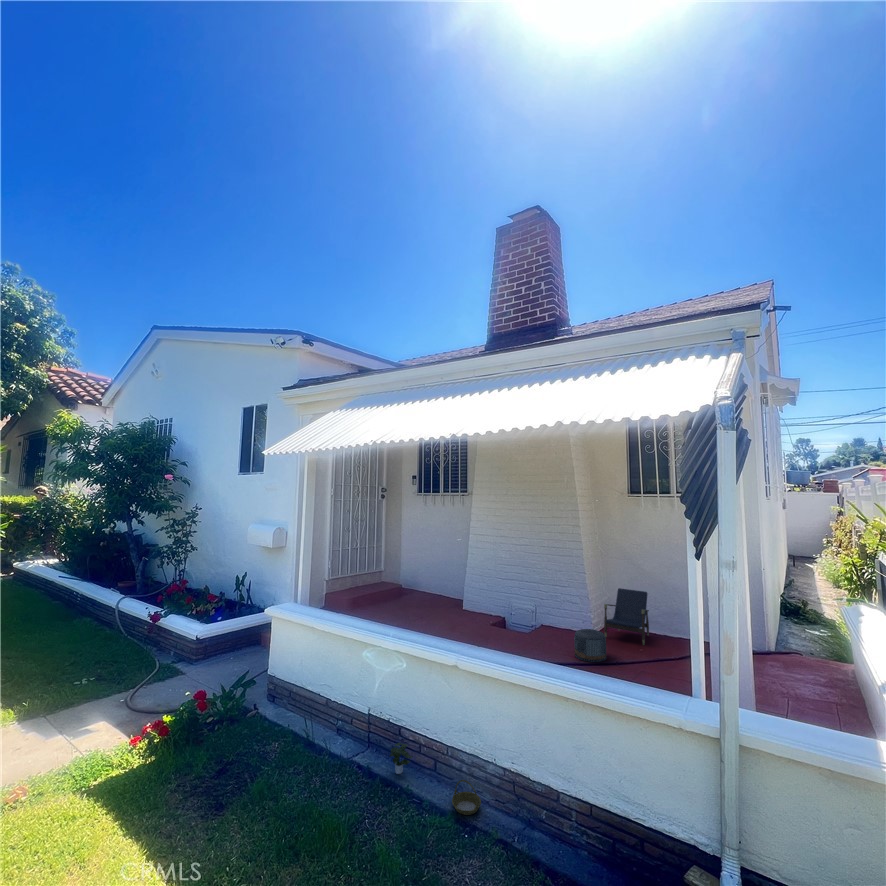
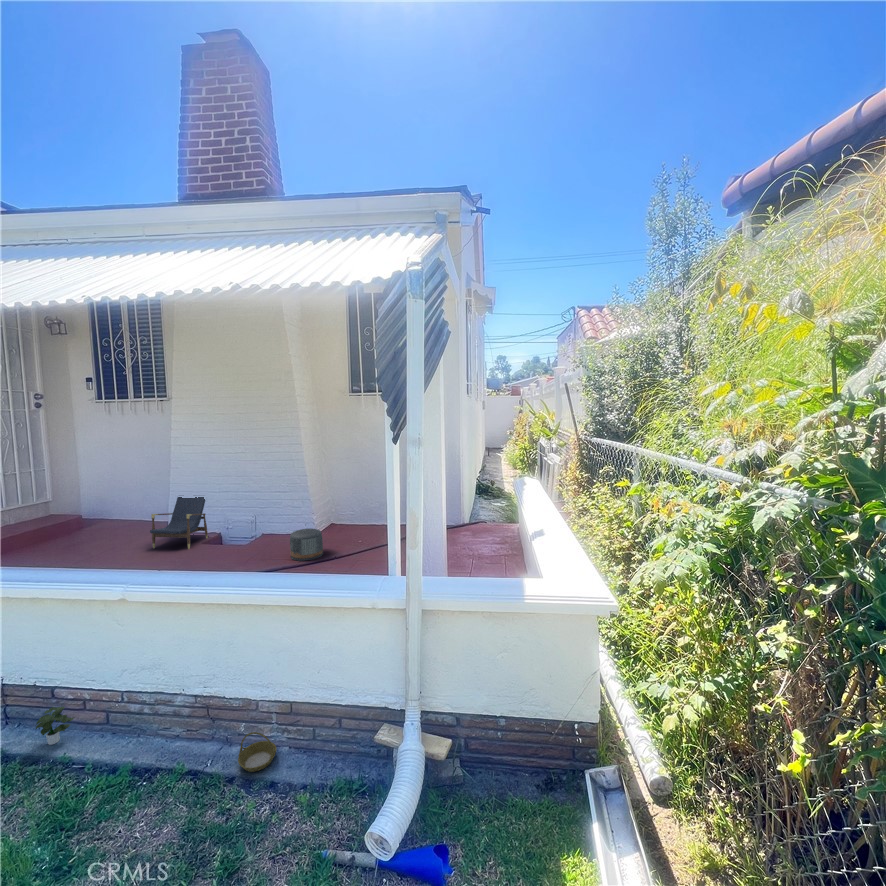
lounge chair: present [604,588,649,645] -> present [150,497,208,549]
basket: present [452,780,481,815] -> present [238,732,277,772]

